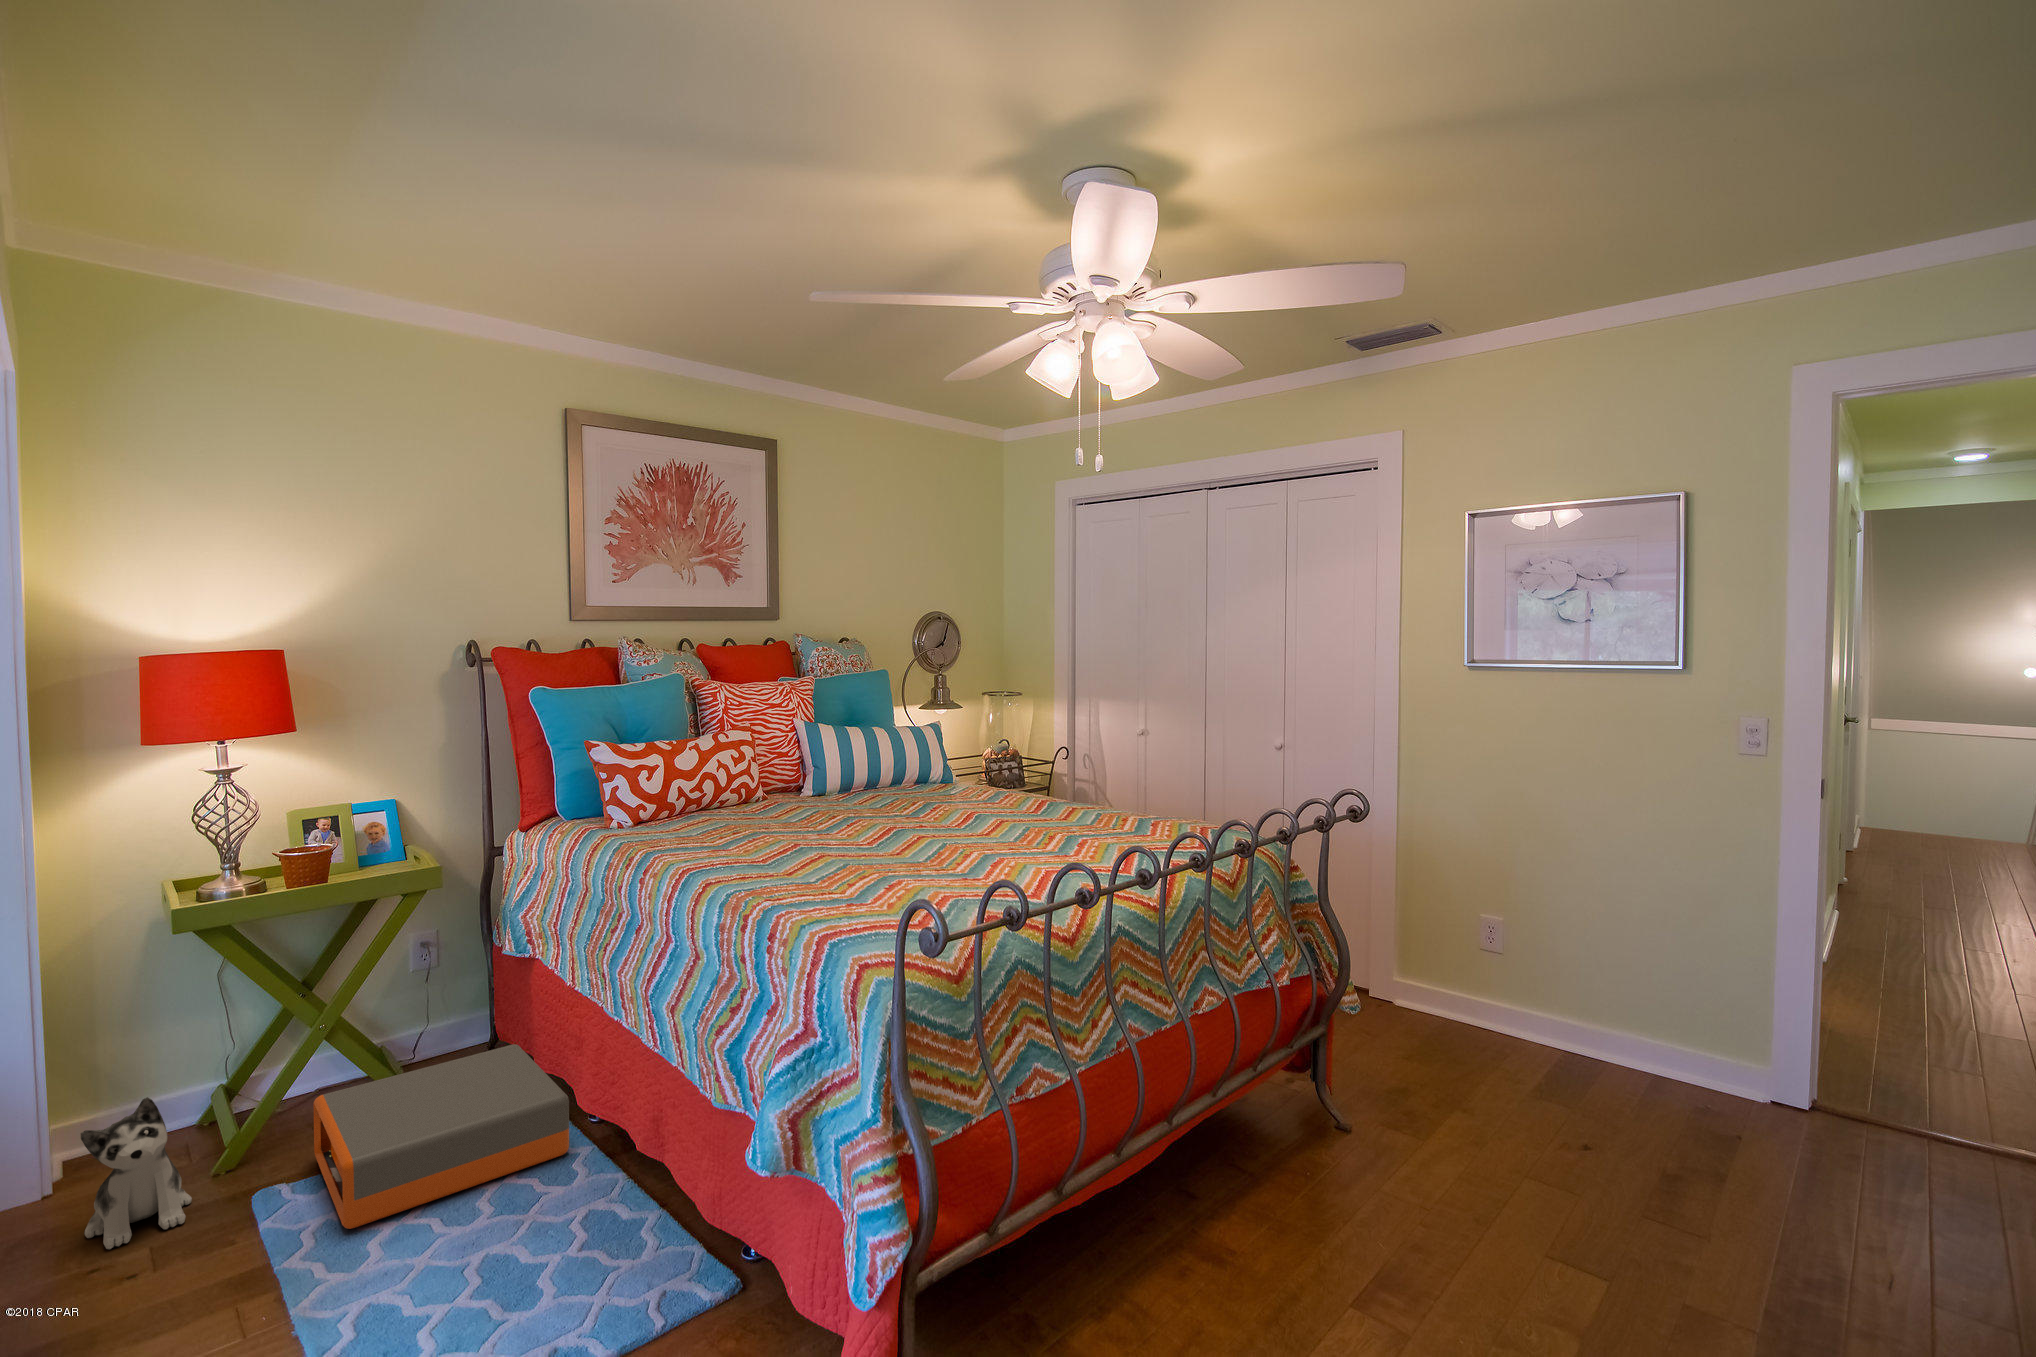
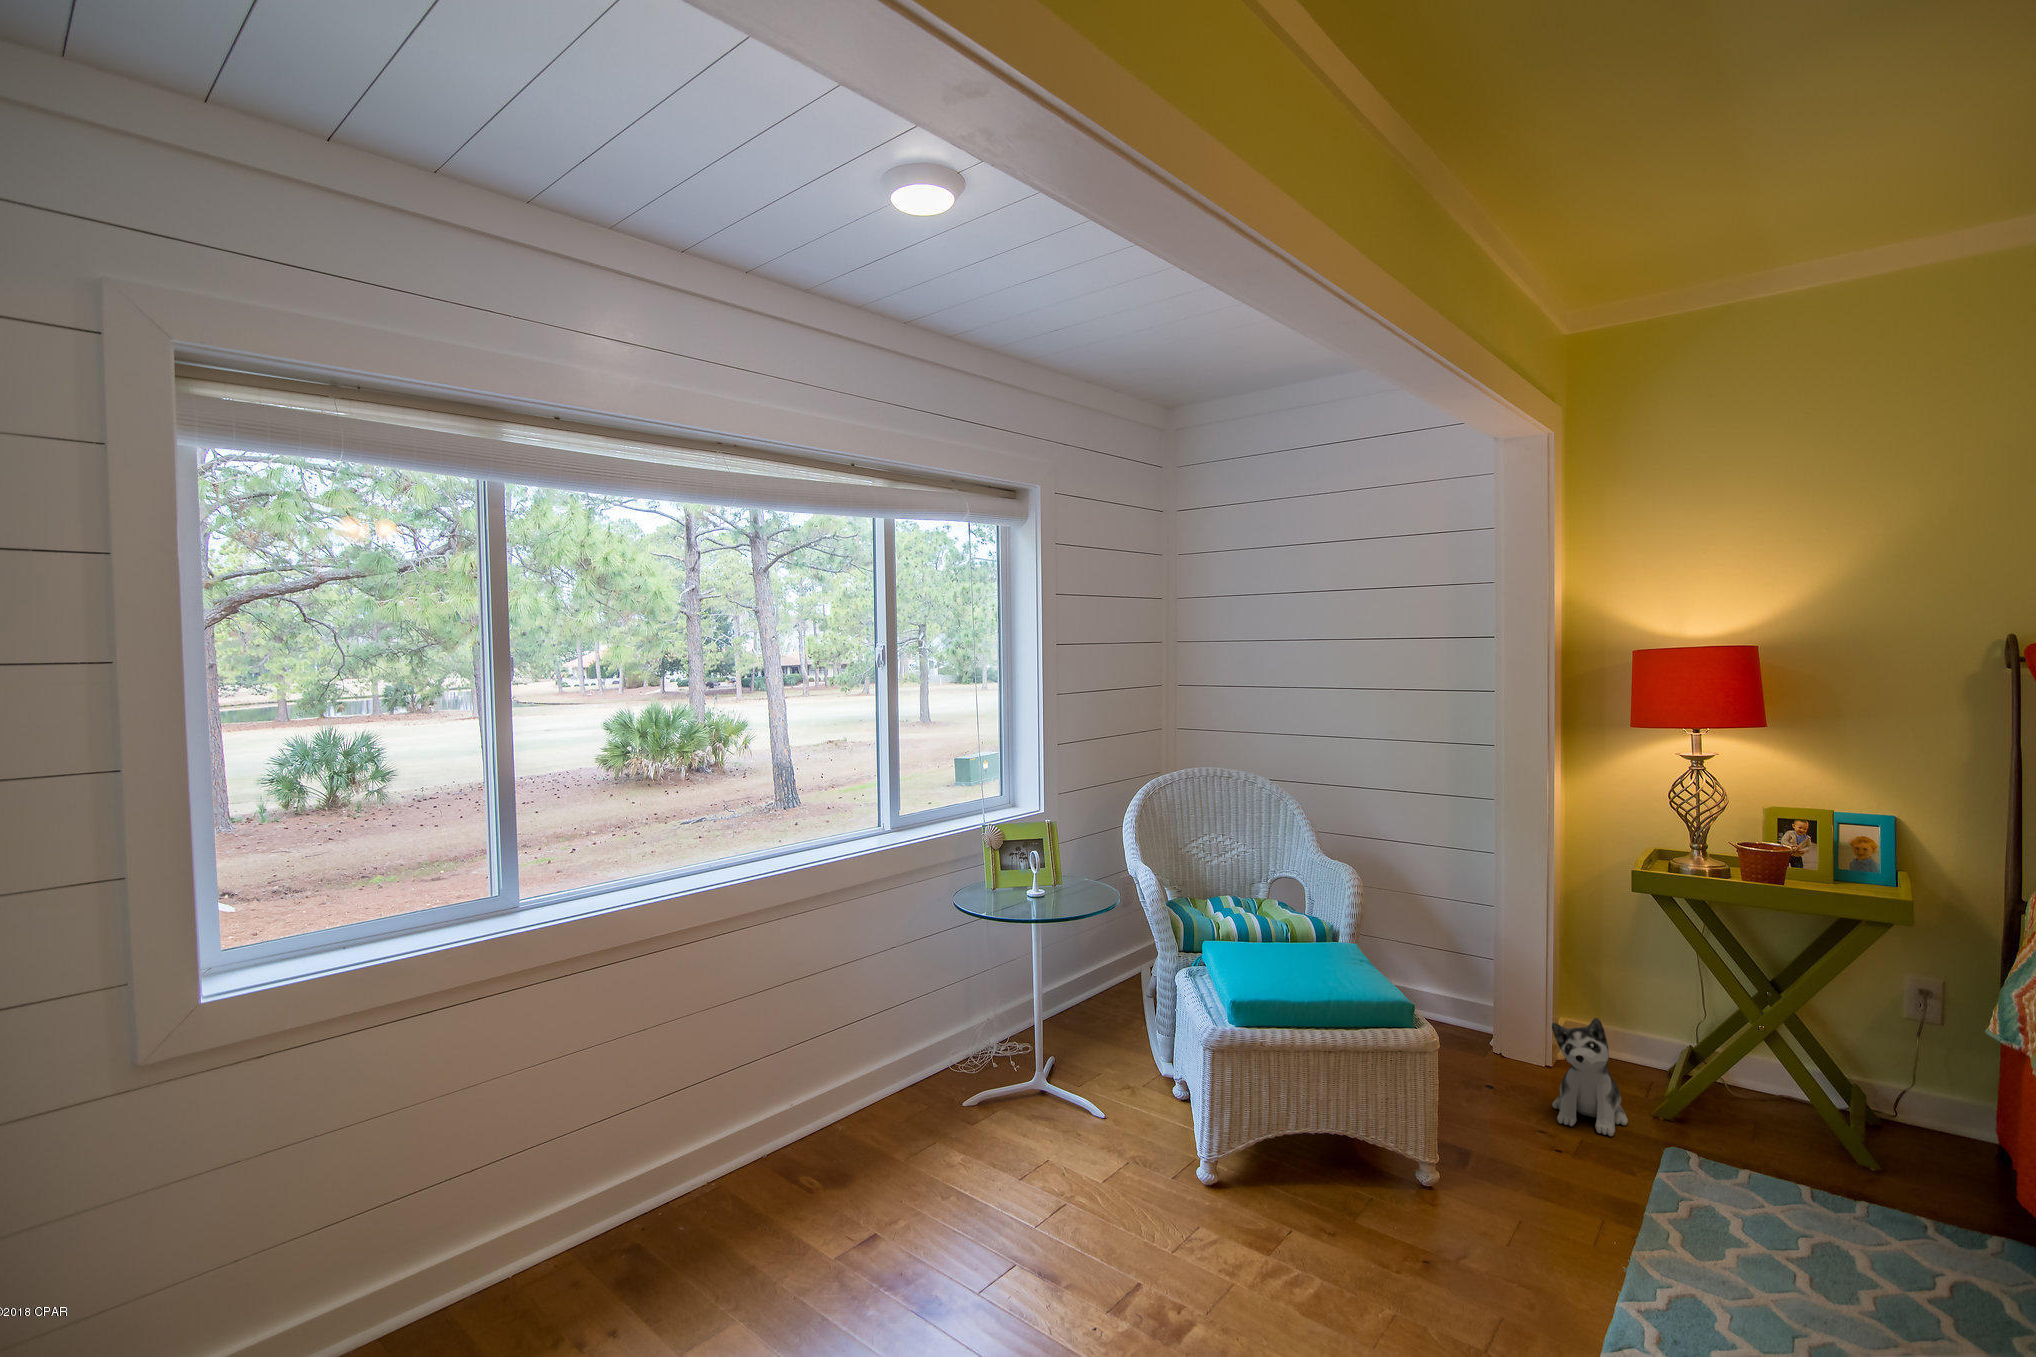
storage box: present [313,1044,569,1229] -> none [1715,1091,2019,1317]

